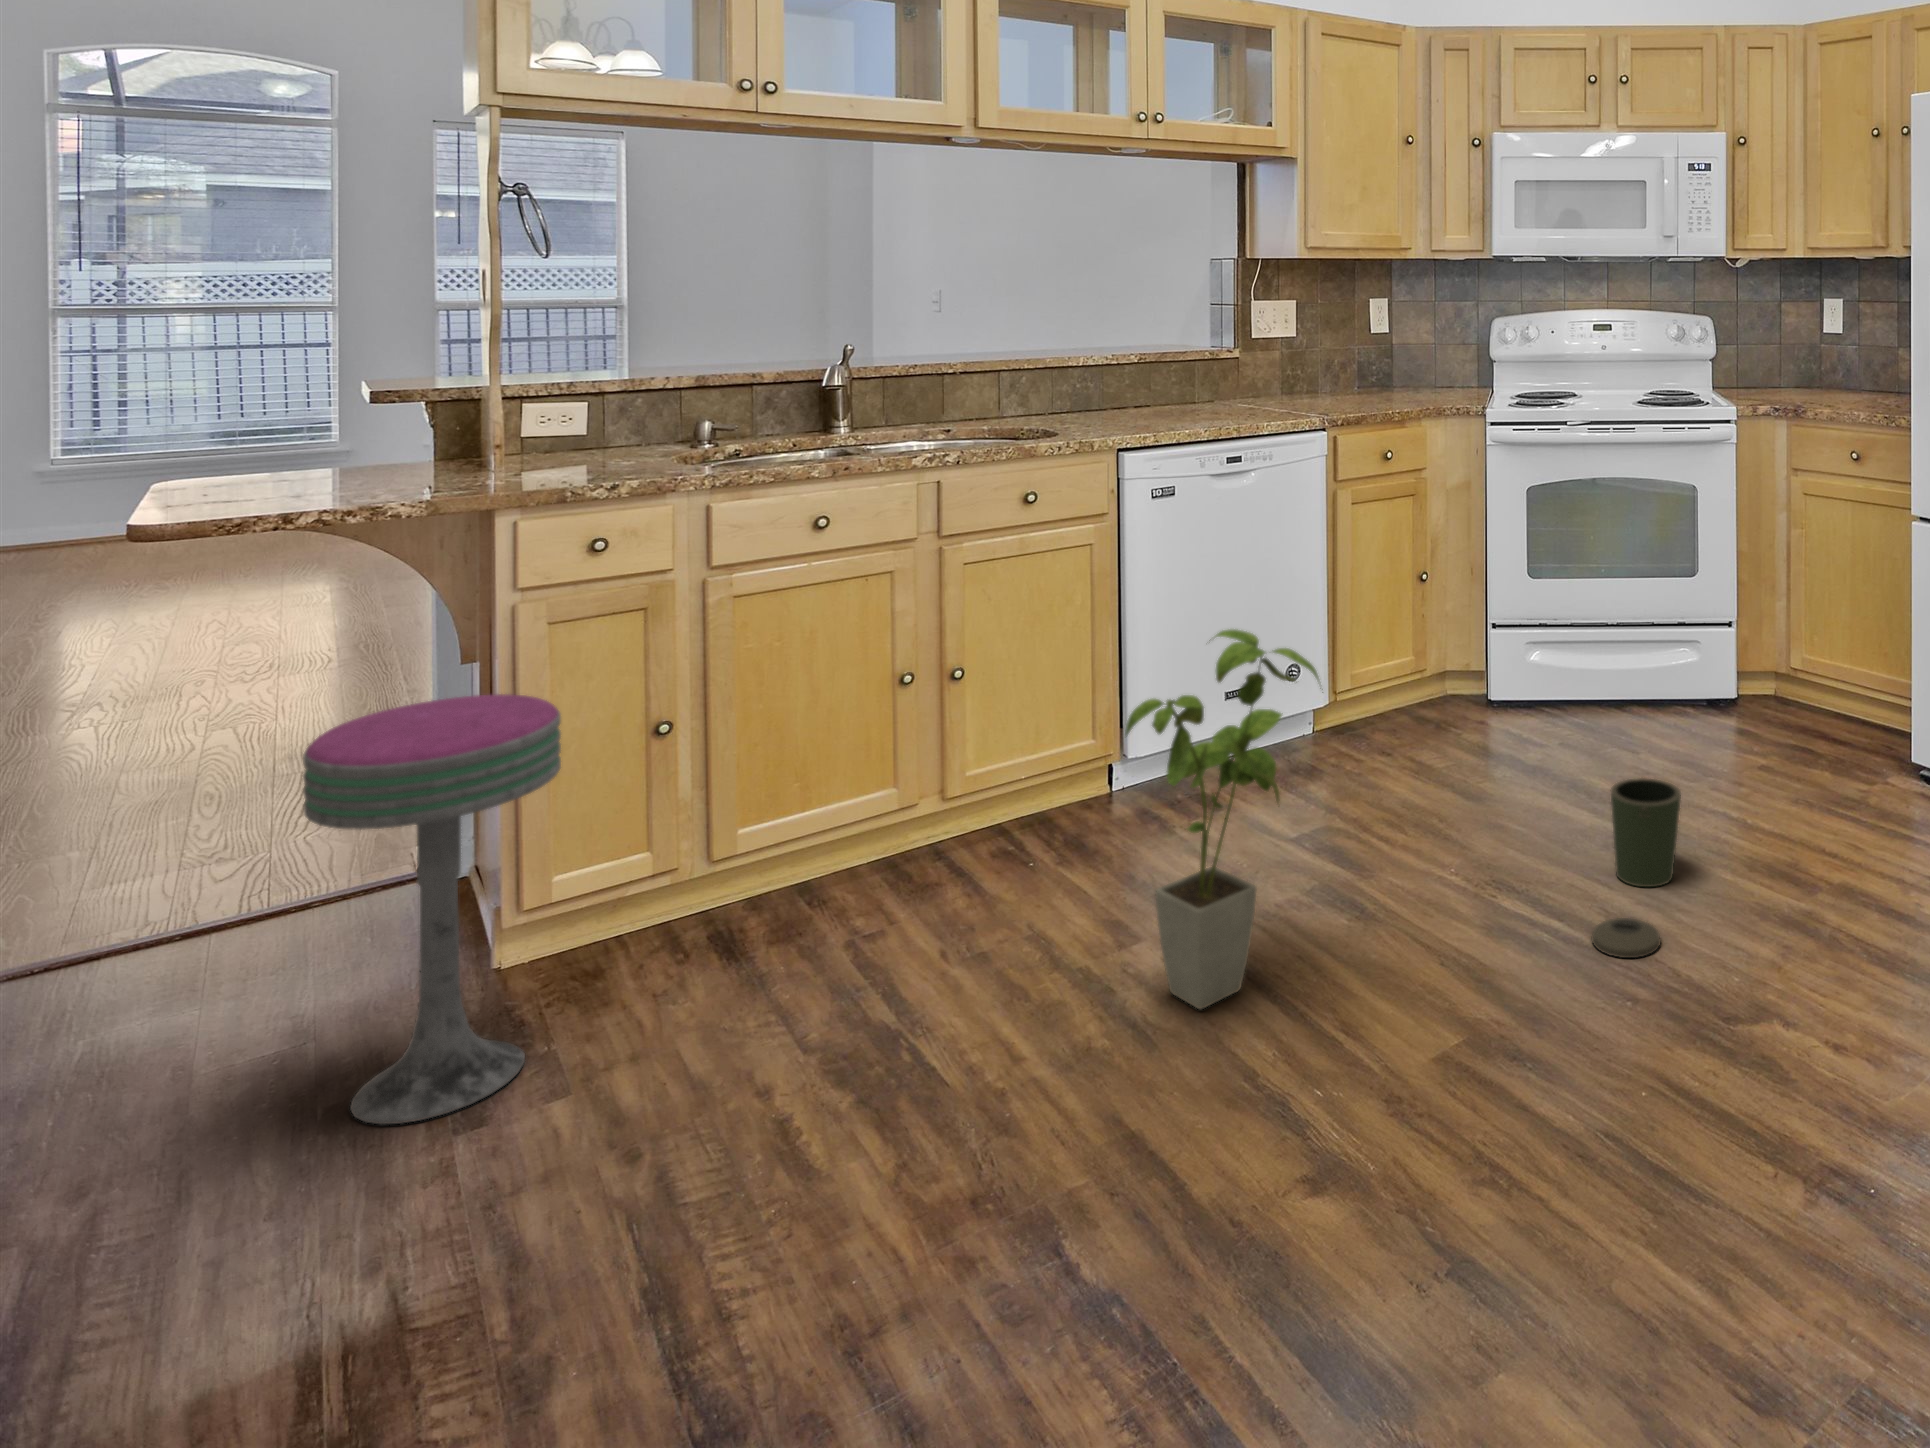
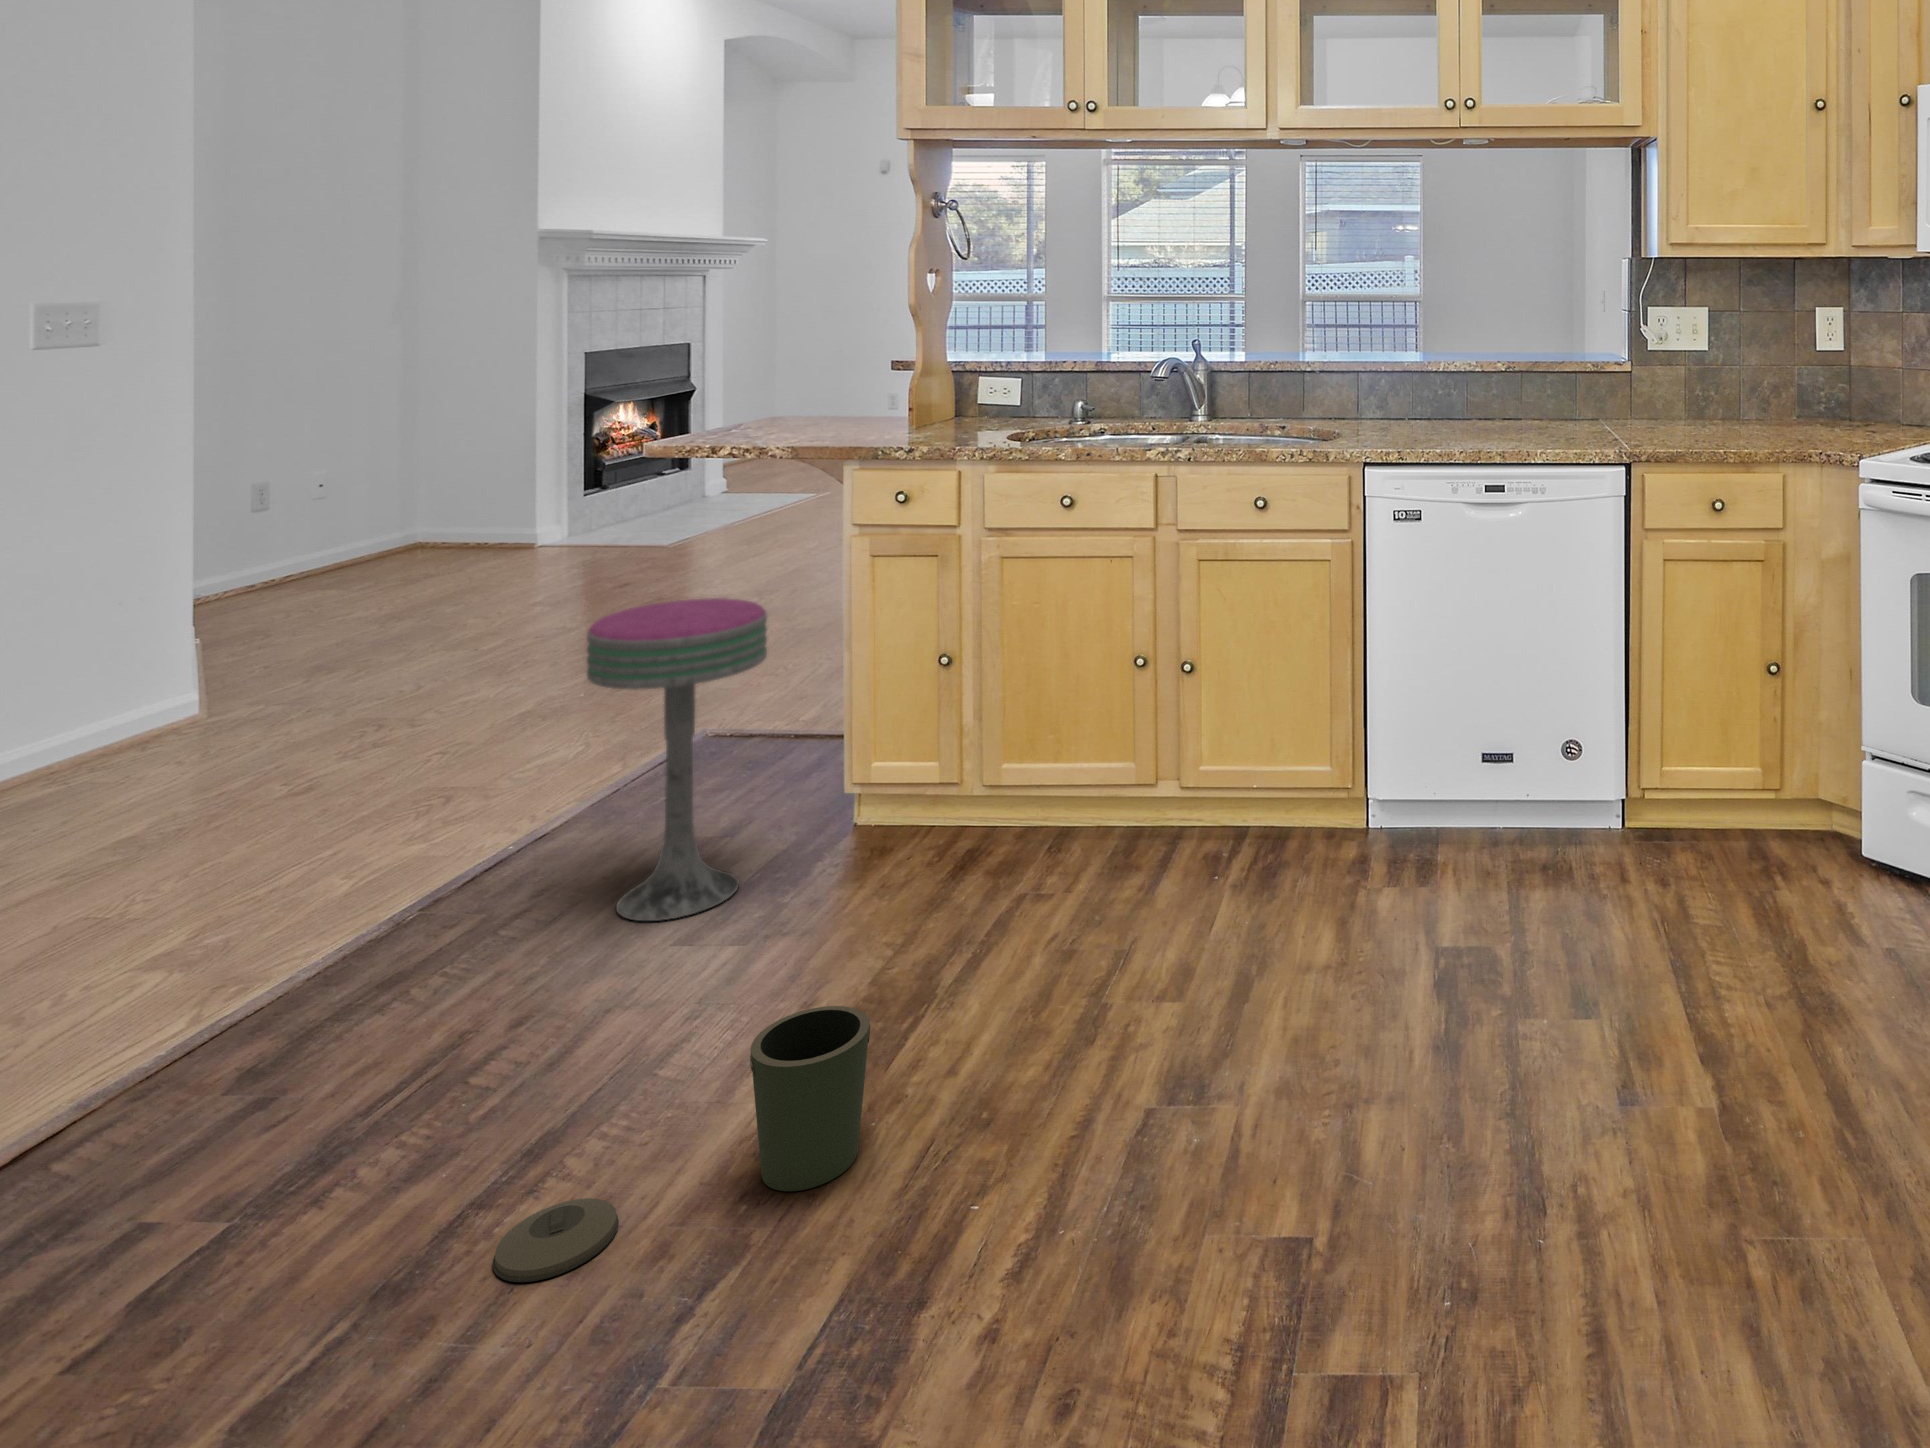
house plant: present [1125,629,1323,1009] -> none [1012,668,1239,1098]
trash can: present [1591,778,1681,958] -> present [493,1006,870,1282]

